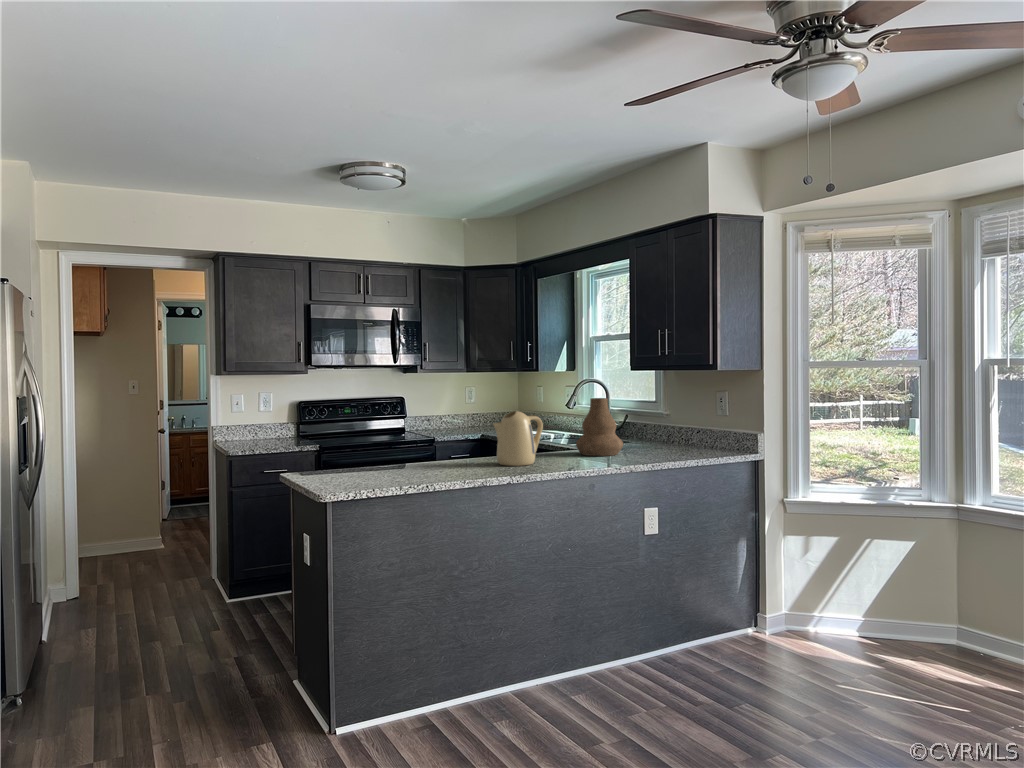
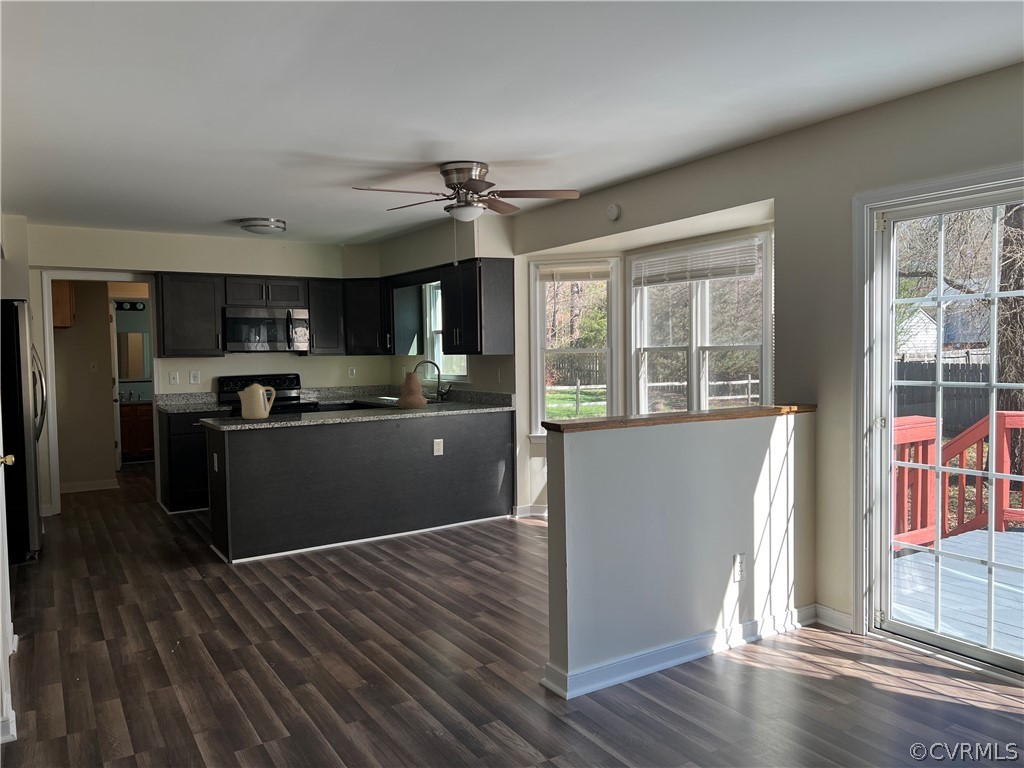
kettle: present [493,411,543,466] -> present [238,384,275,419]

